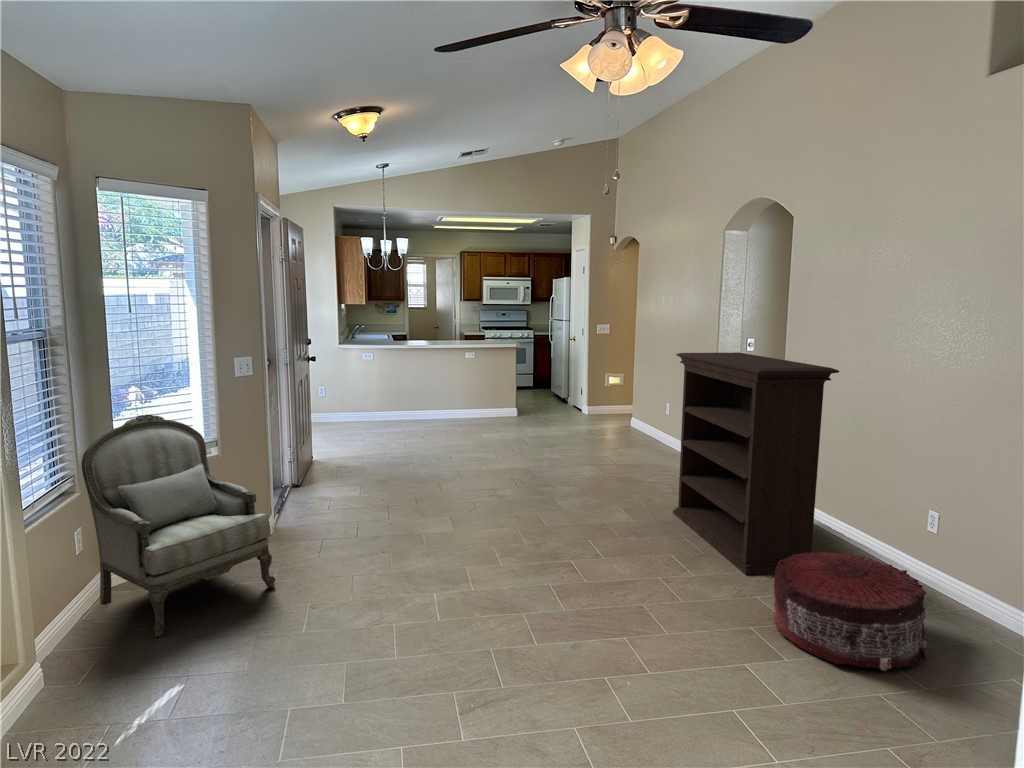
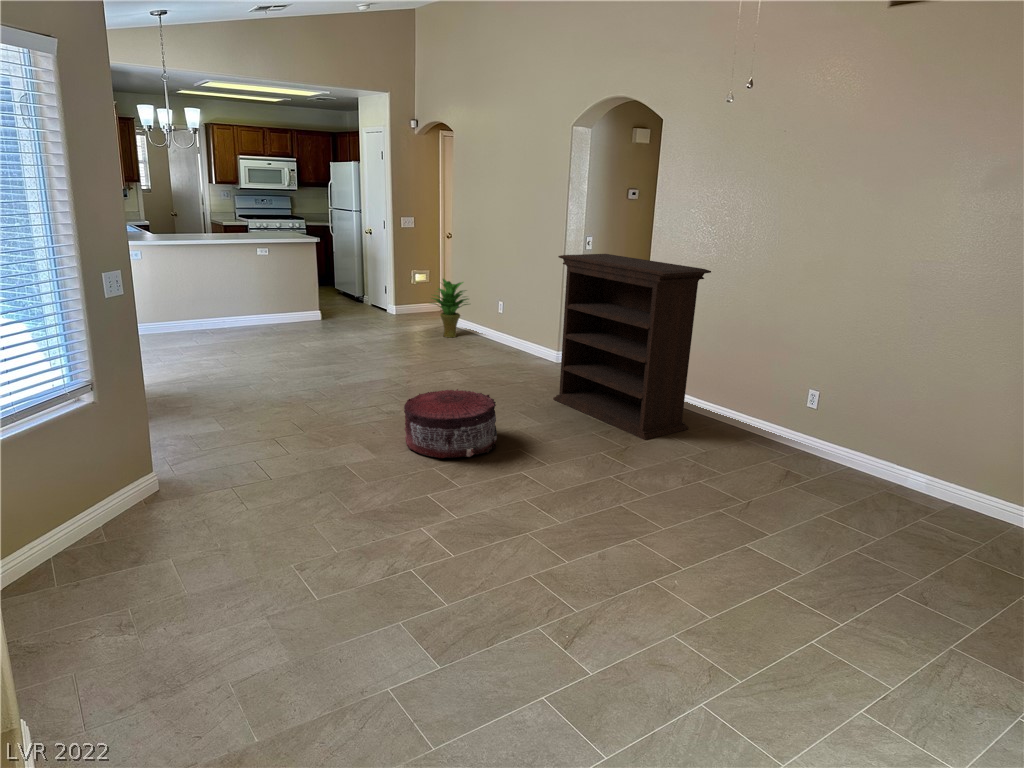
potted plant: none [601,381,645,440] -> present [431,279,468,338]
armchair: present [82,414,275,637] -> none [26,346,258,582]
pouf: present [774,552,927,671] -> present [404,389,497,458]

